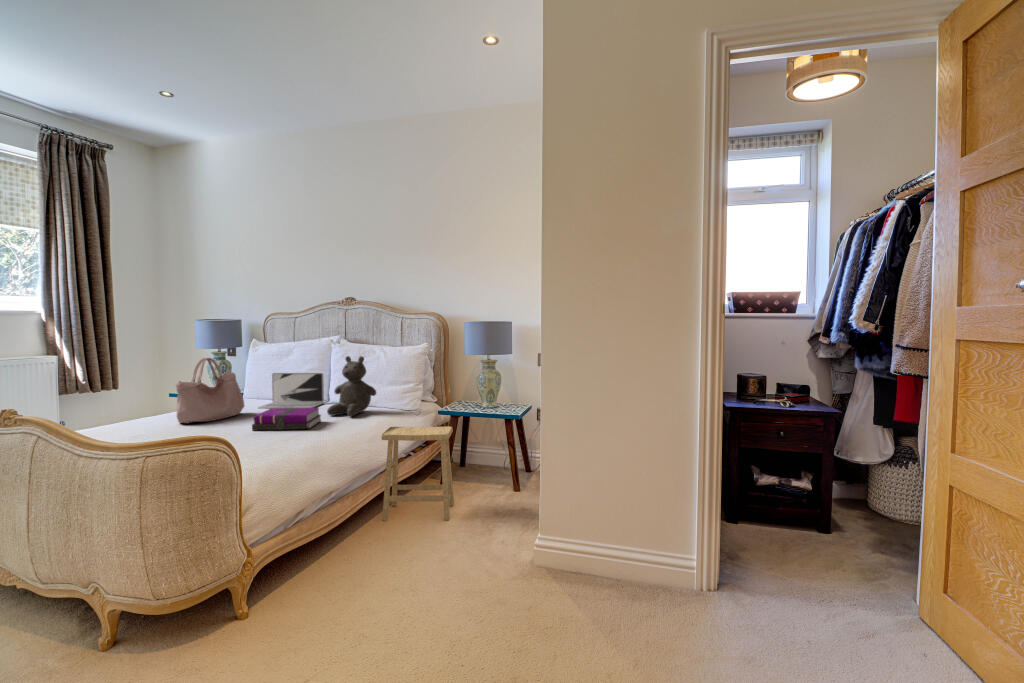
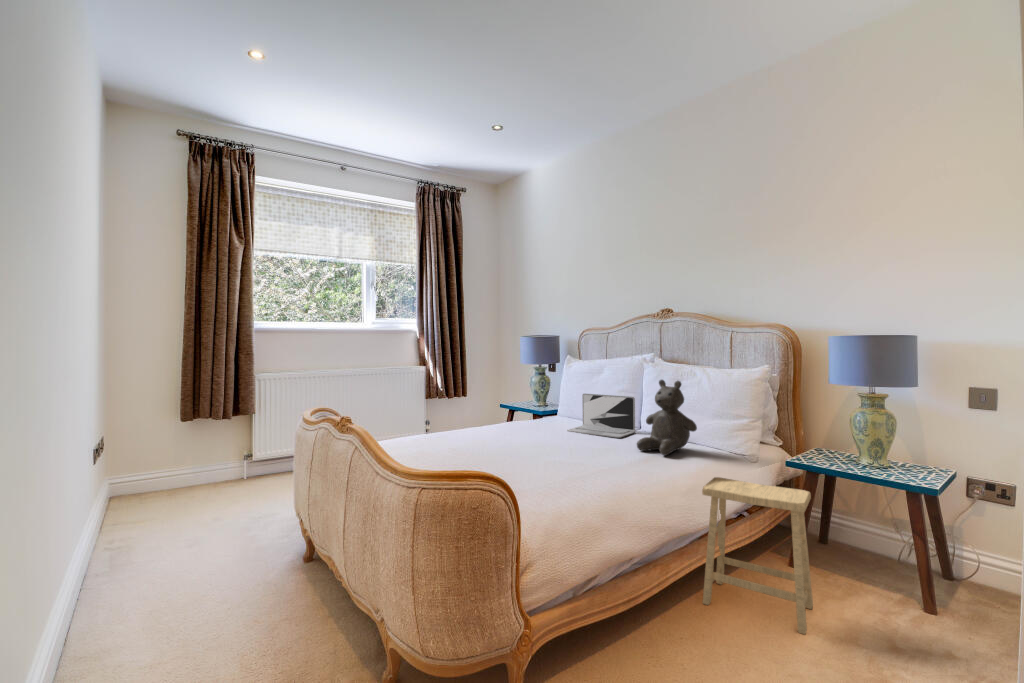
handbag: present [176,358,244,423] -> none [493,376,554,442]
notebook: present [252,408,321,430] -> none [555,435,629,466]

